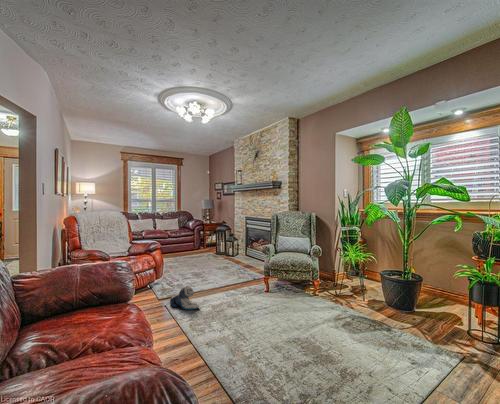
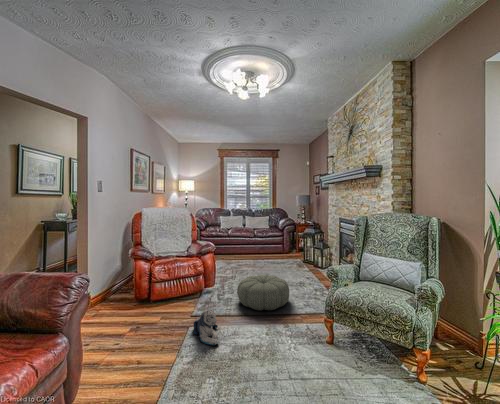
pouf: none [187,261,228,286] -> present [237,275,289,310]

